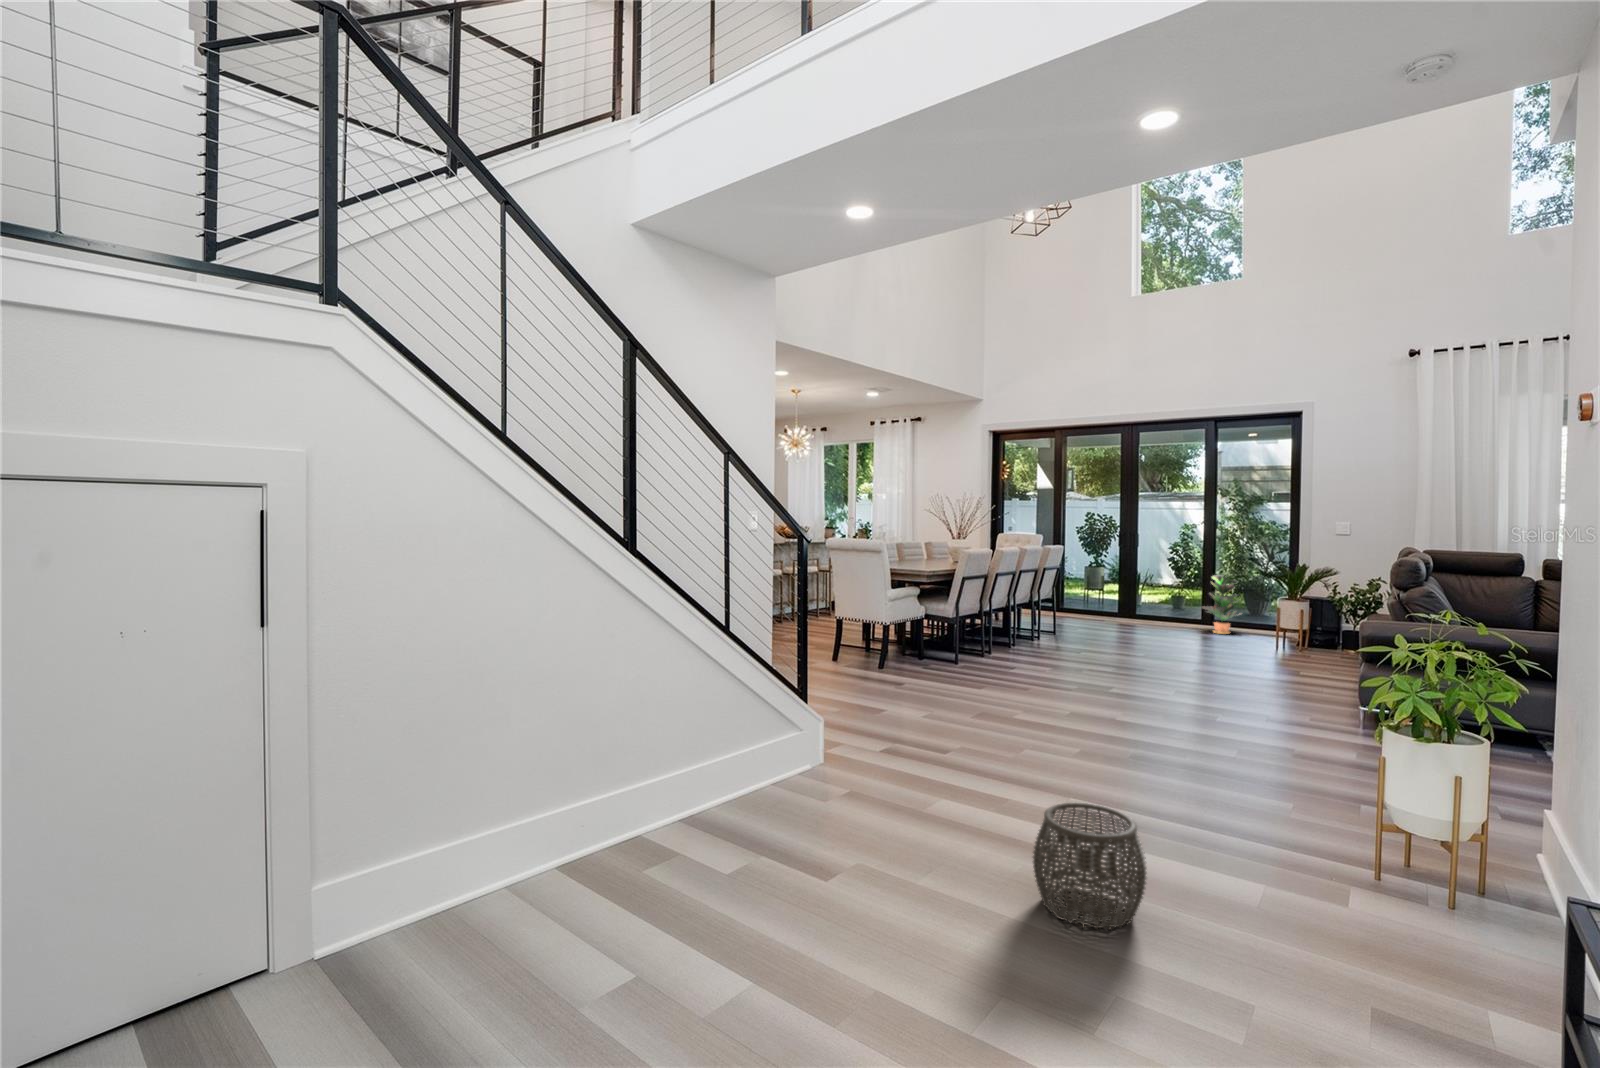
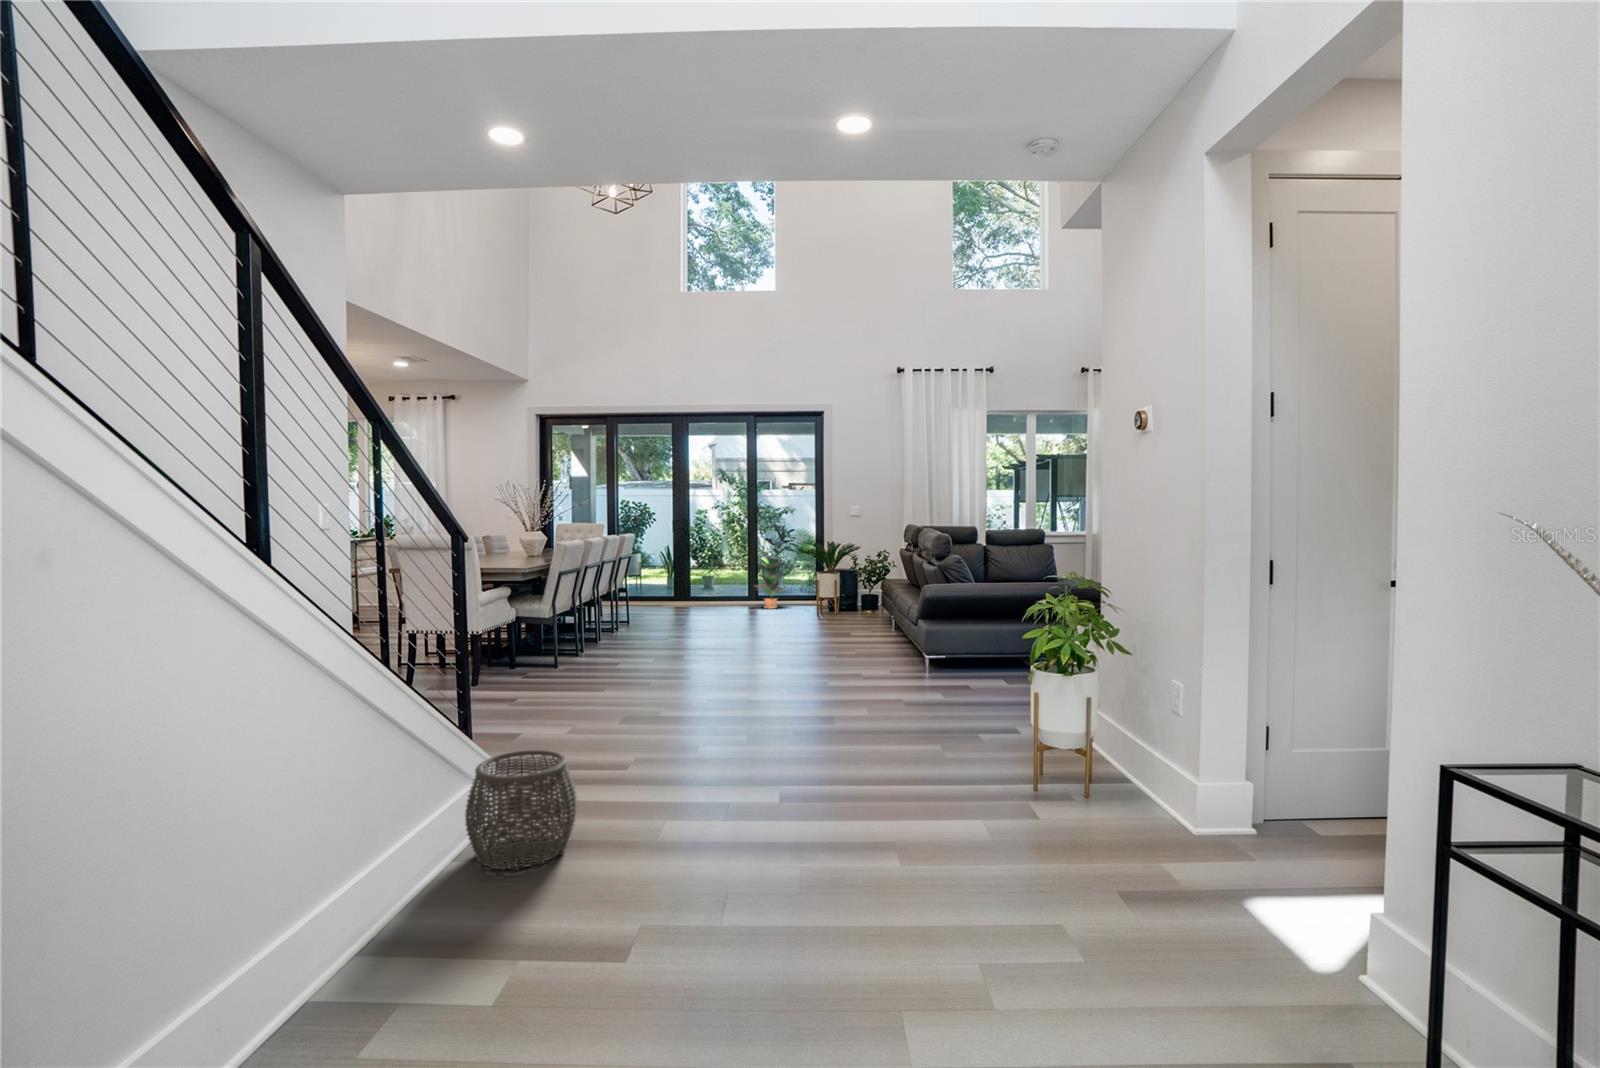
woven basket: present [1033,803,1147,930] -> present [465,750,577,870]

